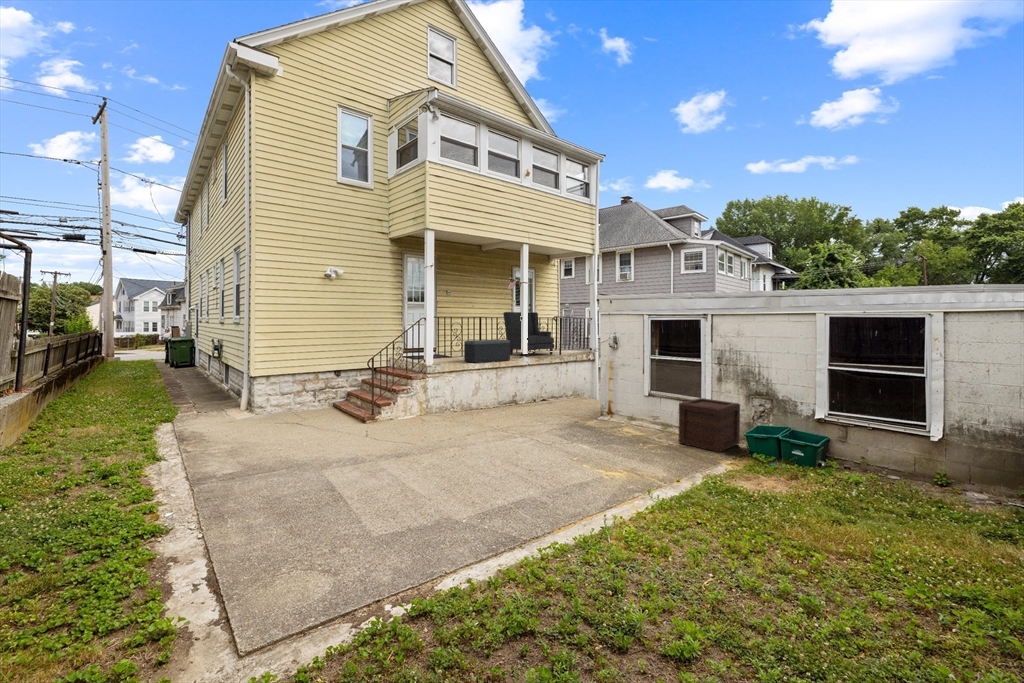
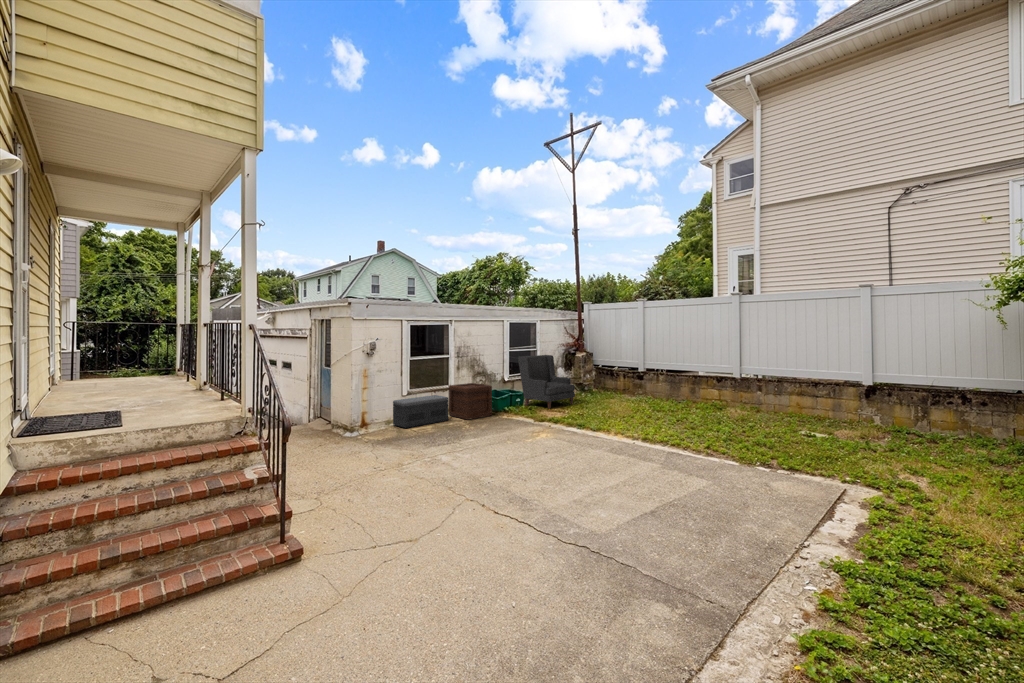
chair: present [503,312,554,357] -> present [518,355,575,409]
storage bench: present [464,340,510,363] -> present [393,395,448,428]

